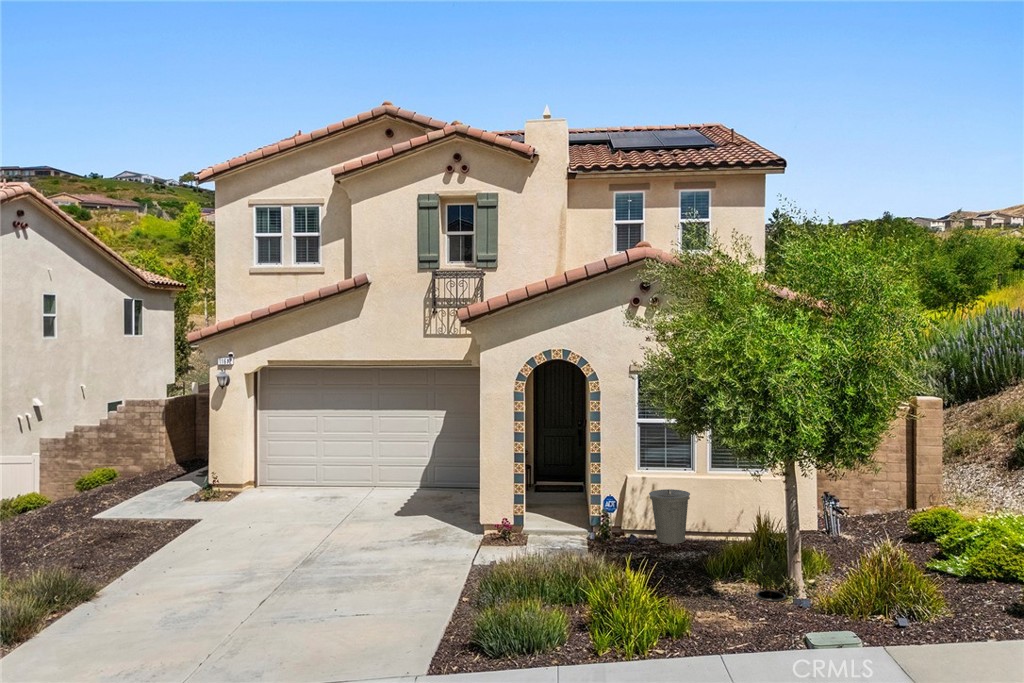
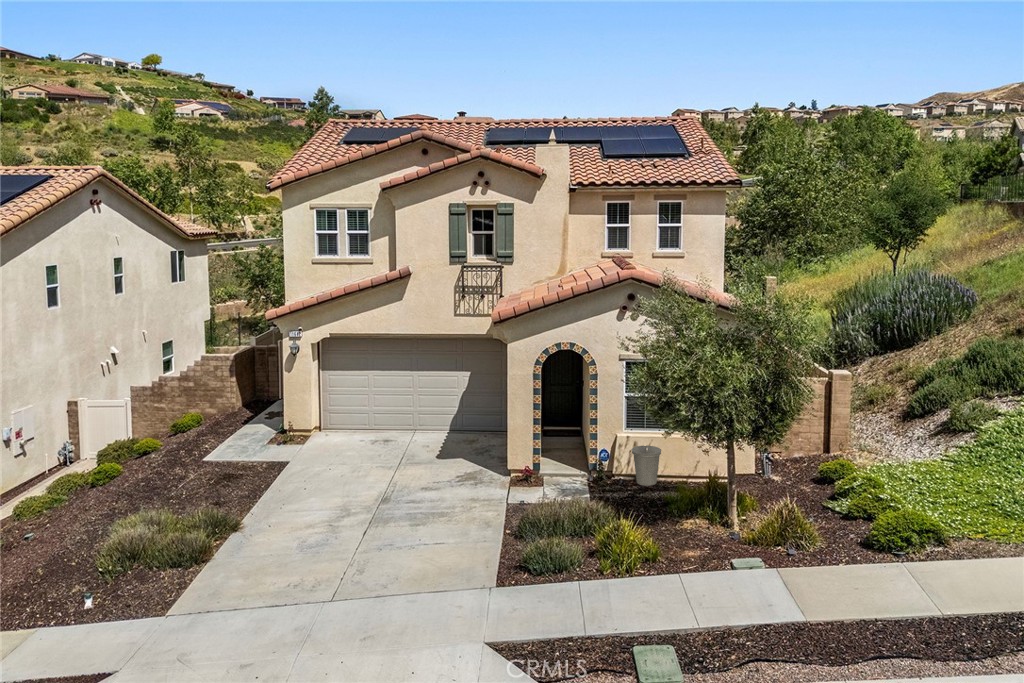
potted tree: present [753,549,786,601] -> none [701,496,725,533]

